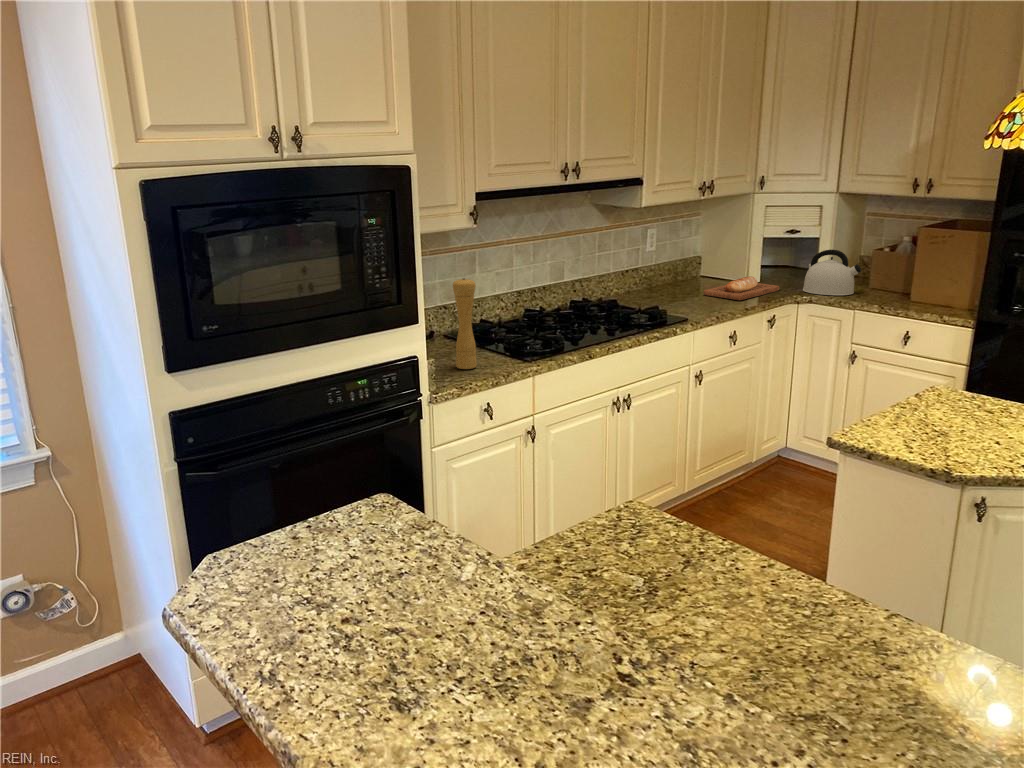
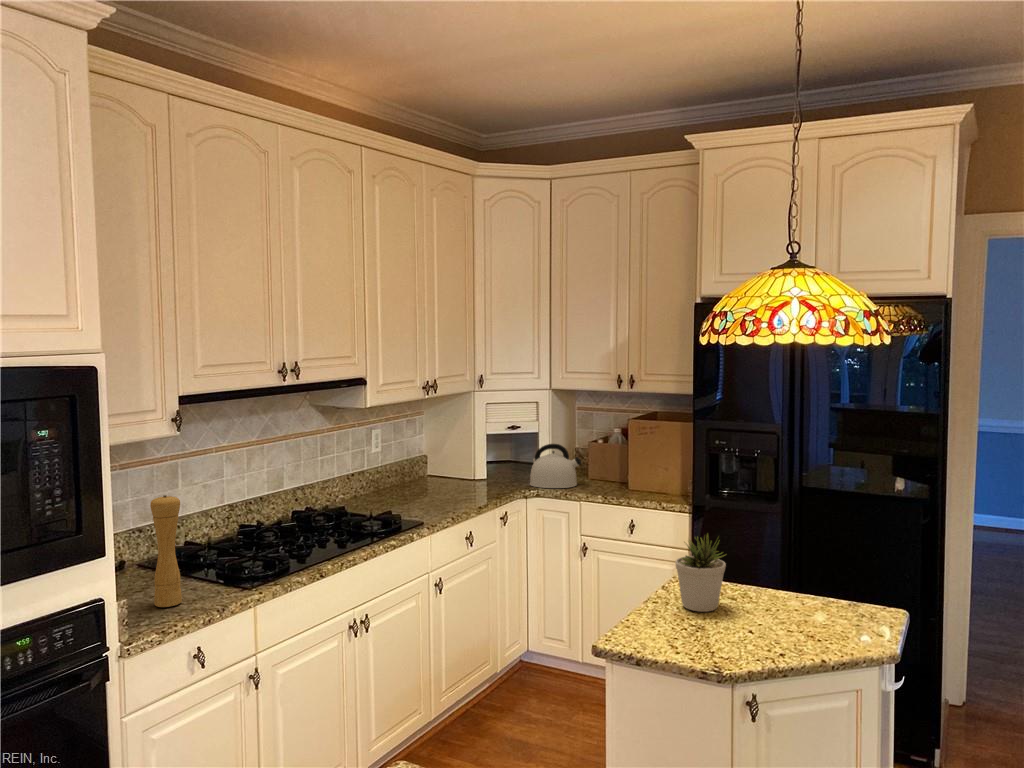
bread loaf: present [703,276,779,300] -> none [435,474,508,499]
potted plant: none [928,345,987,421] -> present [675,535,726,612]

